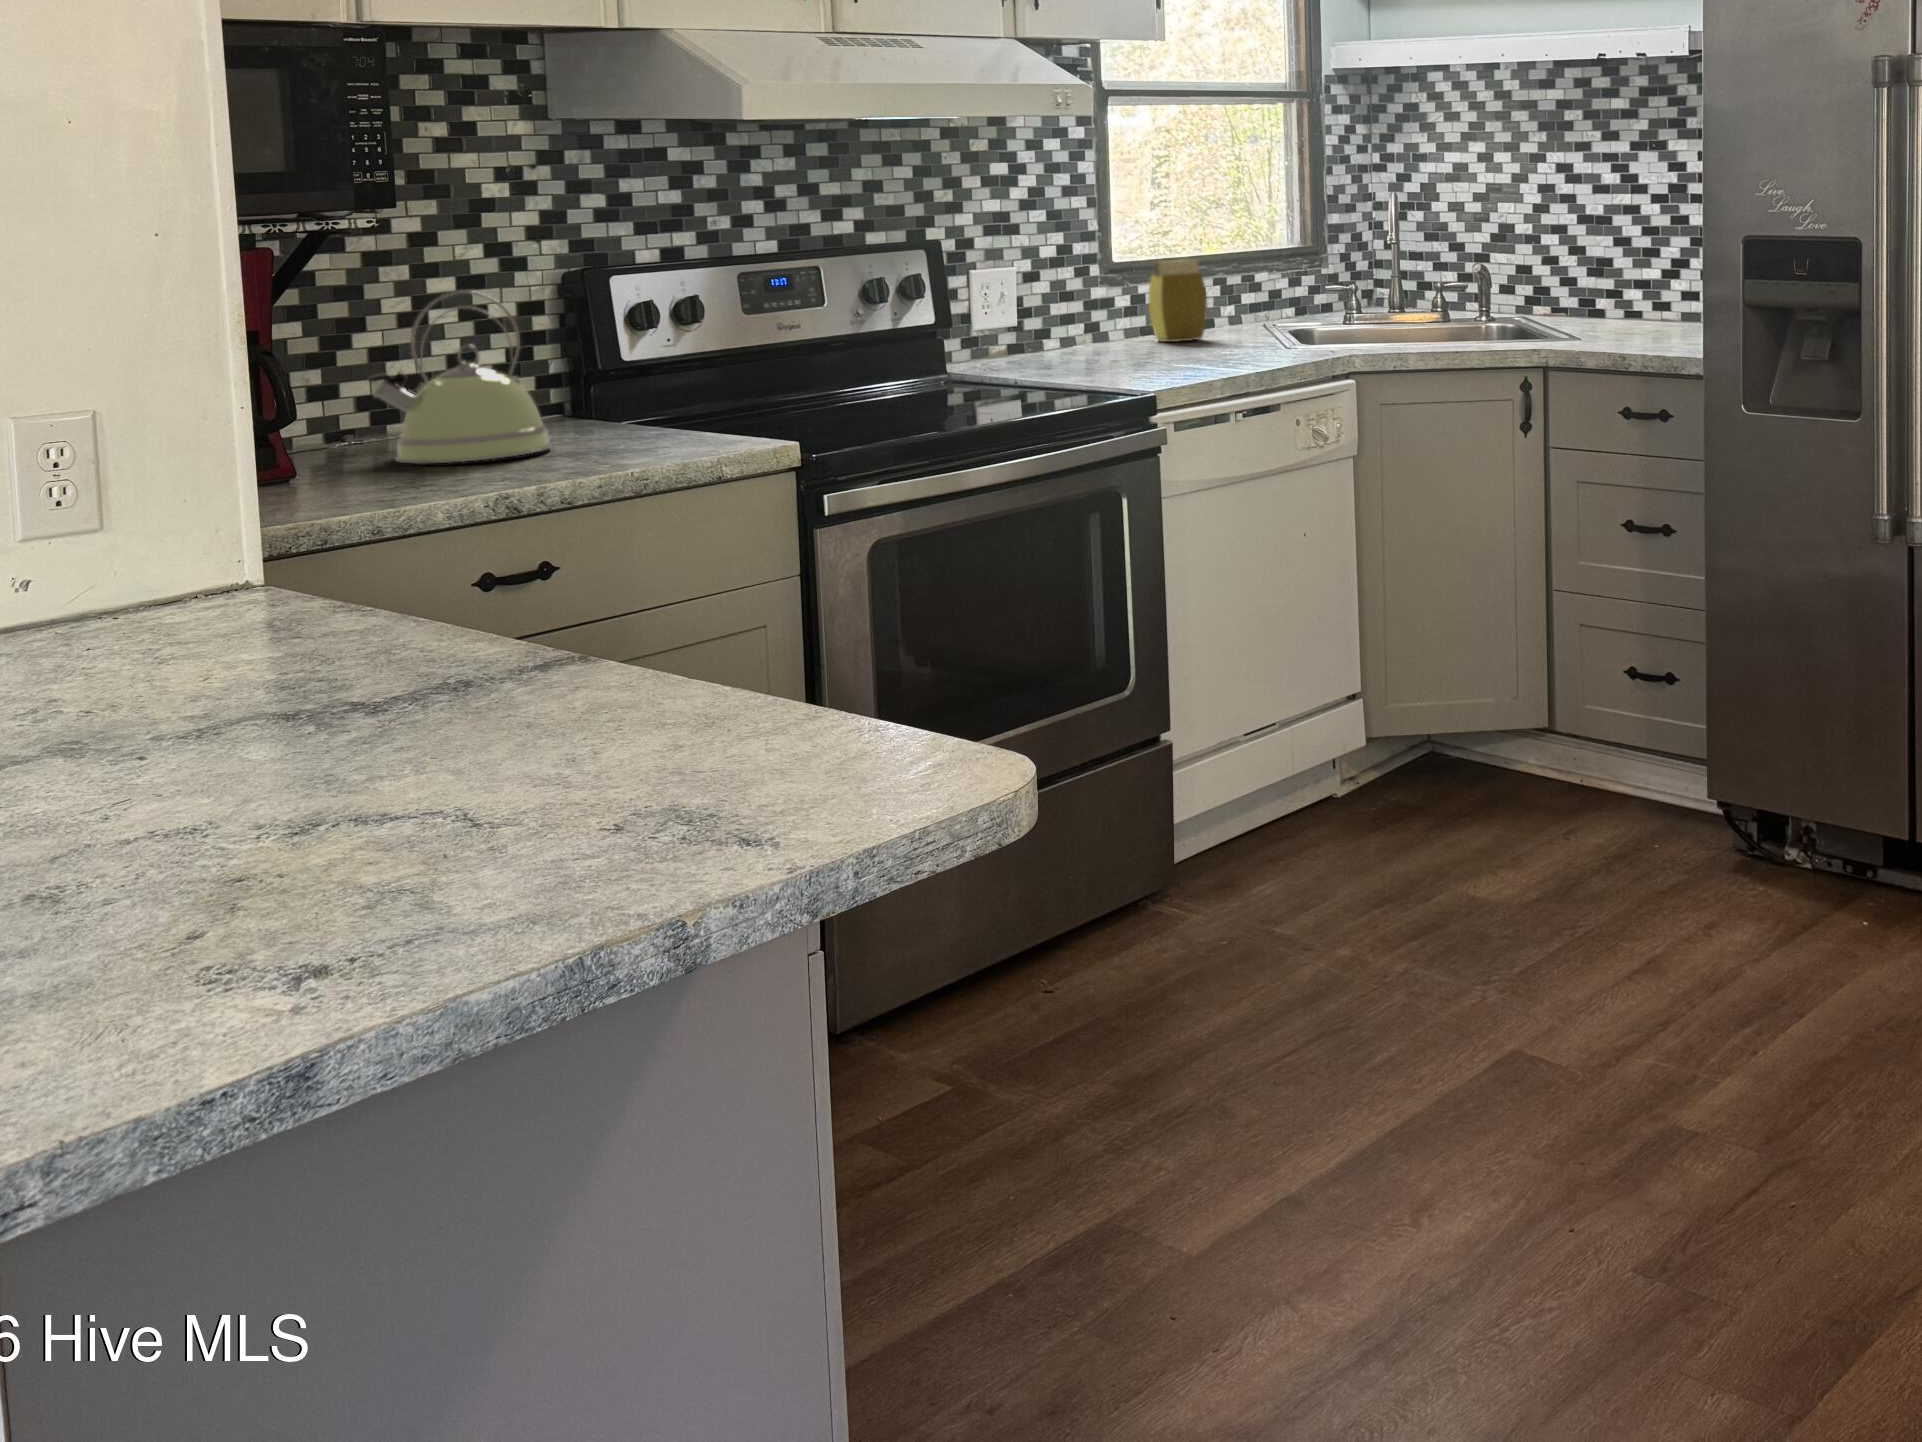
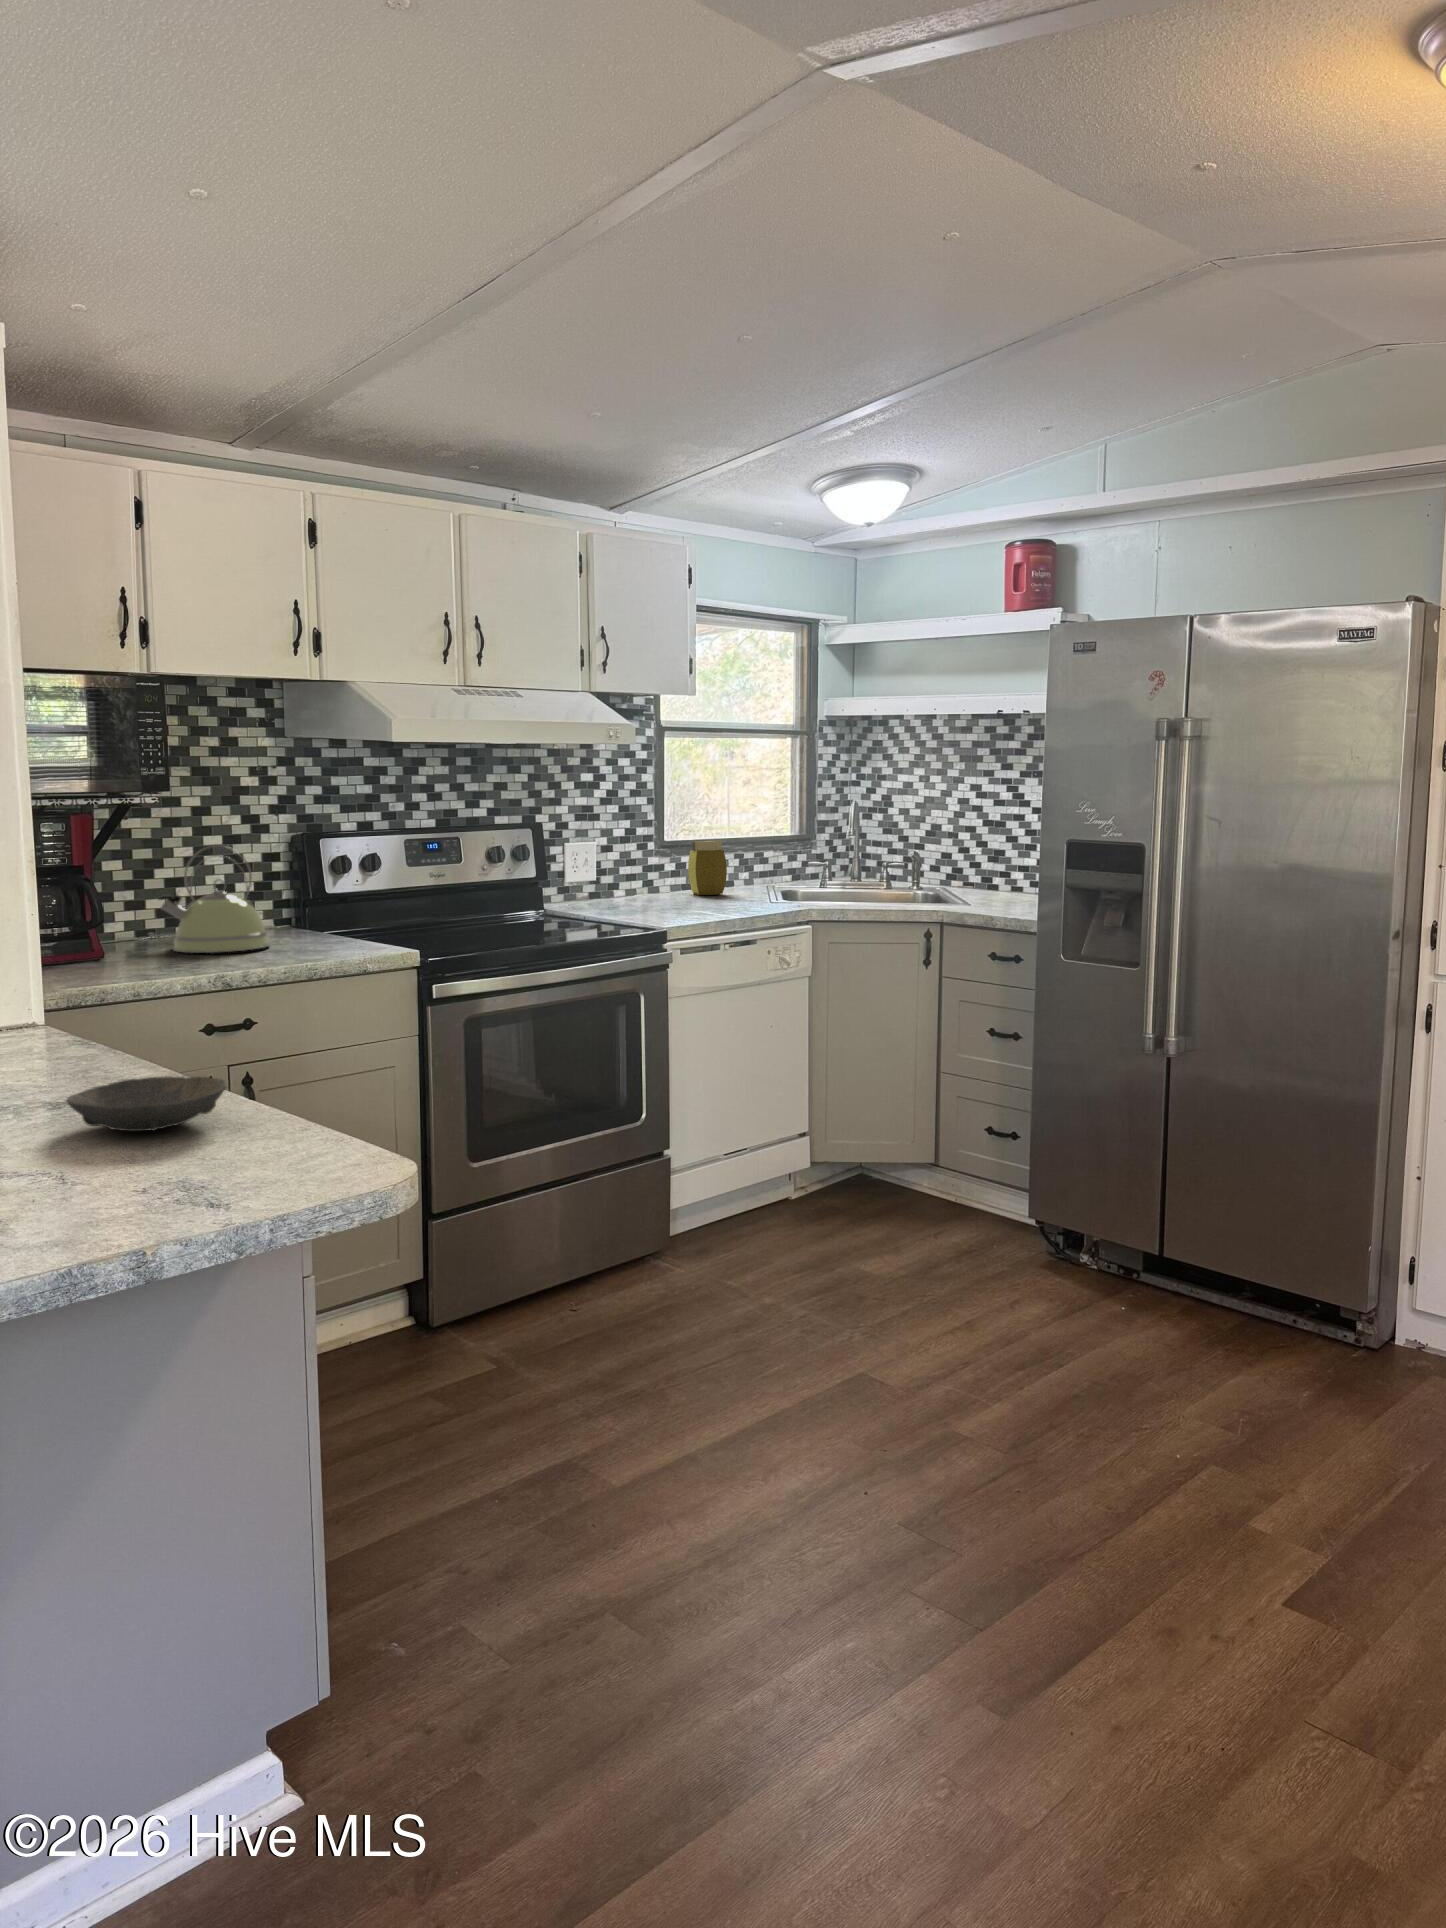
bowl: none [407,656,668,750] -> present [66,1077,227,1131]

